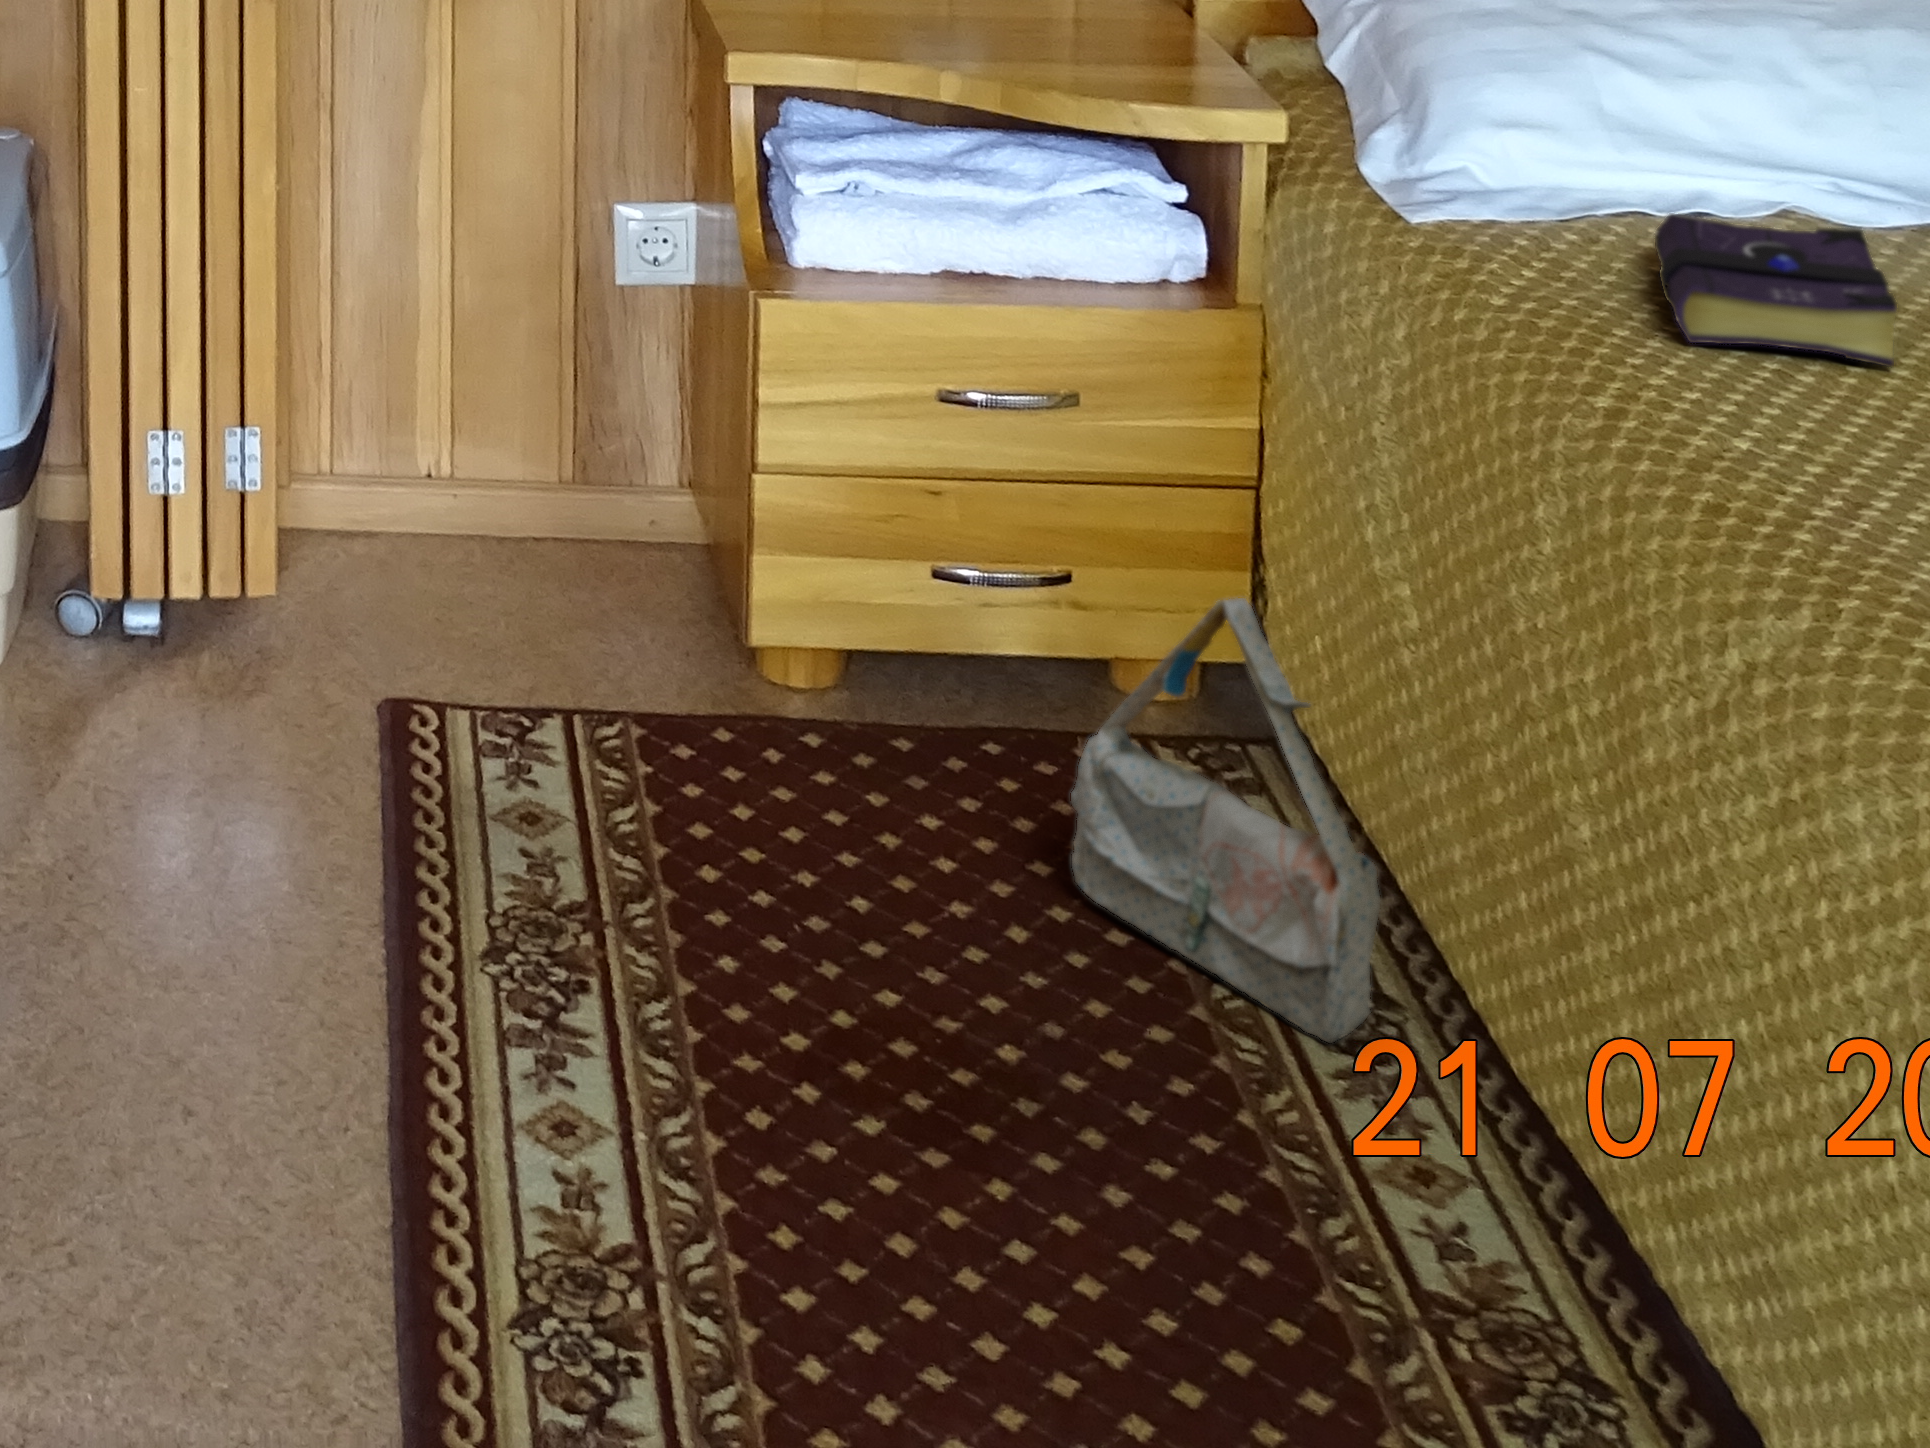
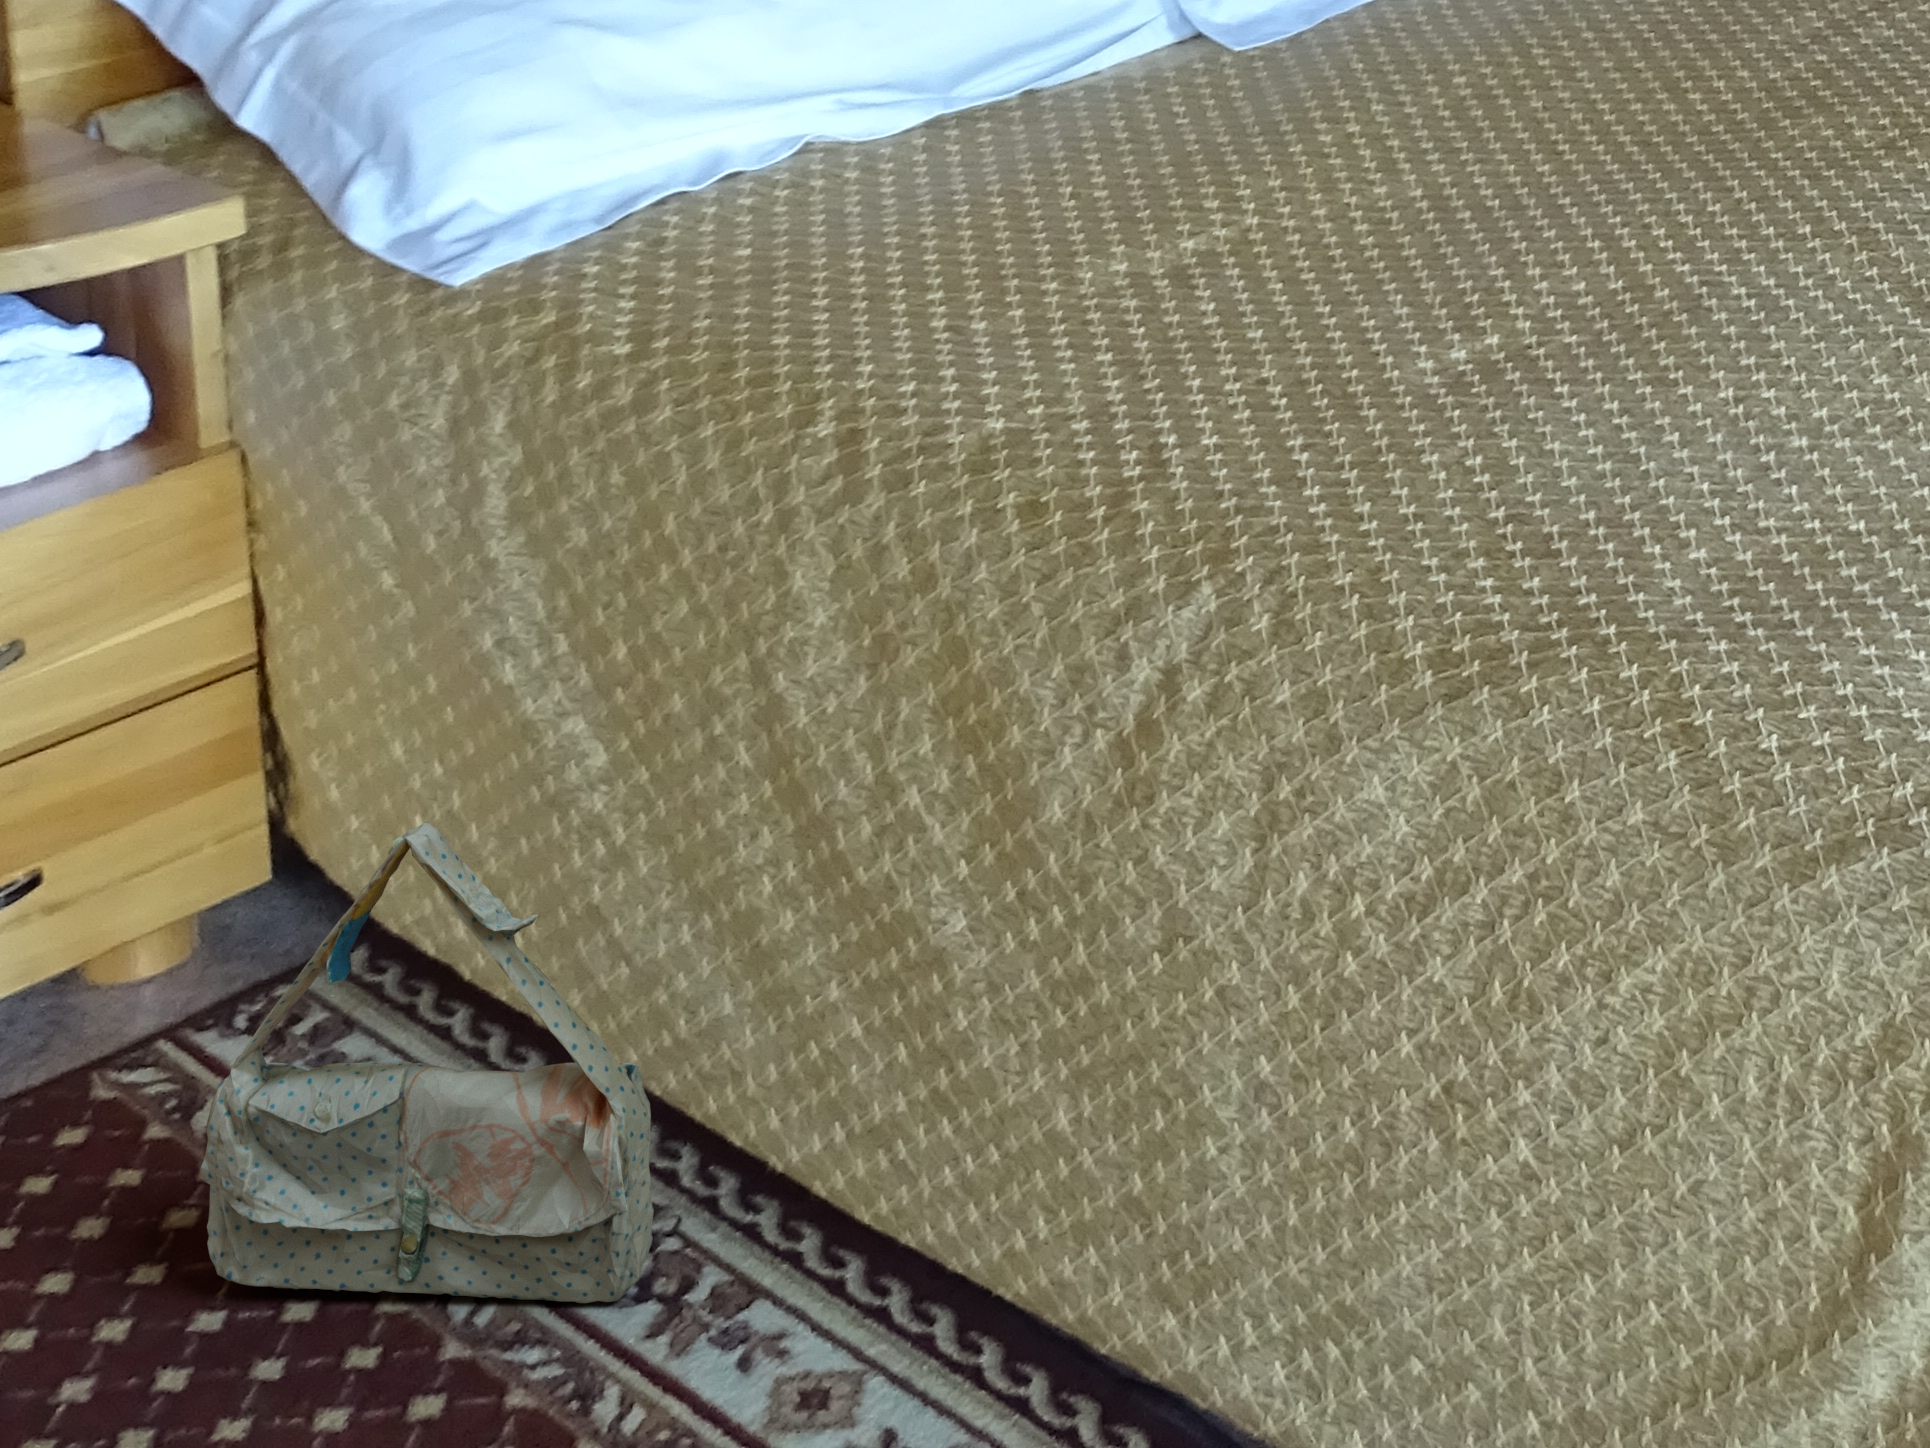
book: present [1655,213,1897,367] -> none [761,145,1066,329]

